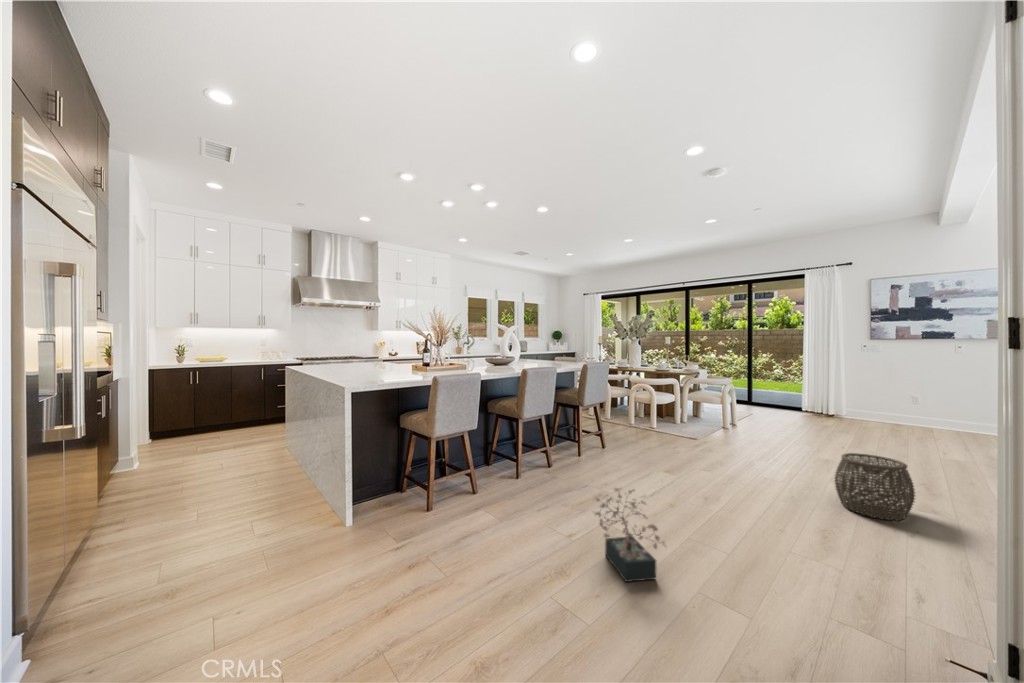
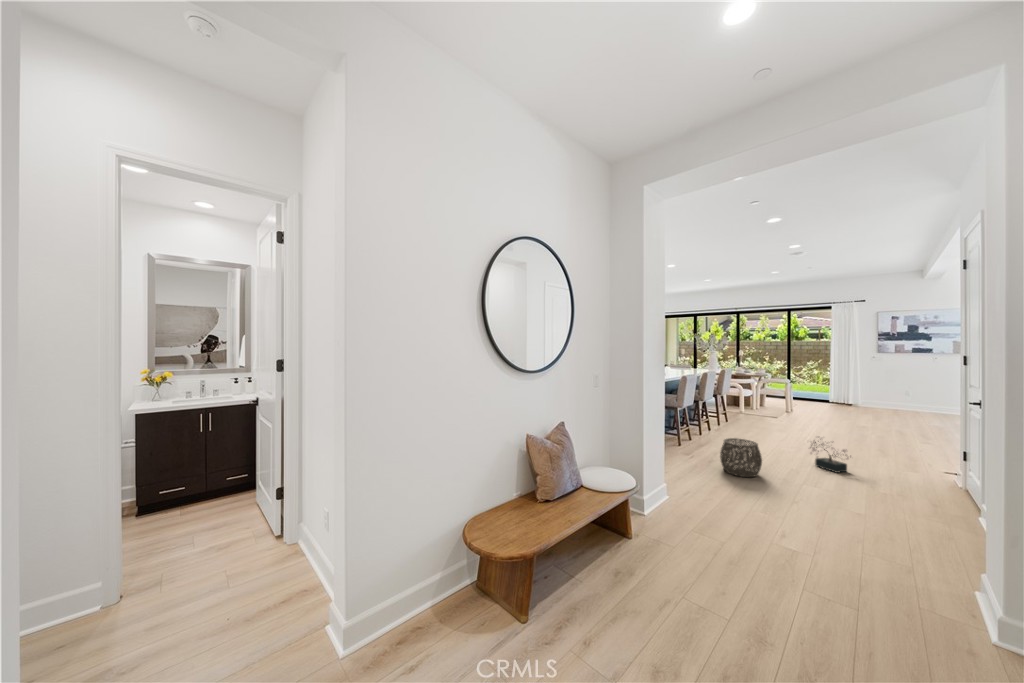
woven basket: present [835,453,915,521] -> present [720,438,762,477]

